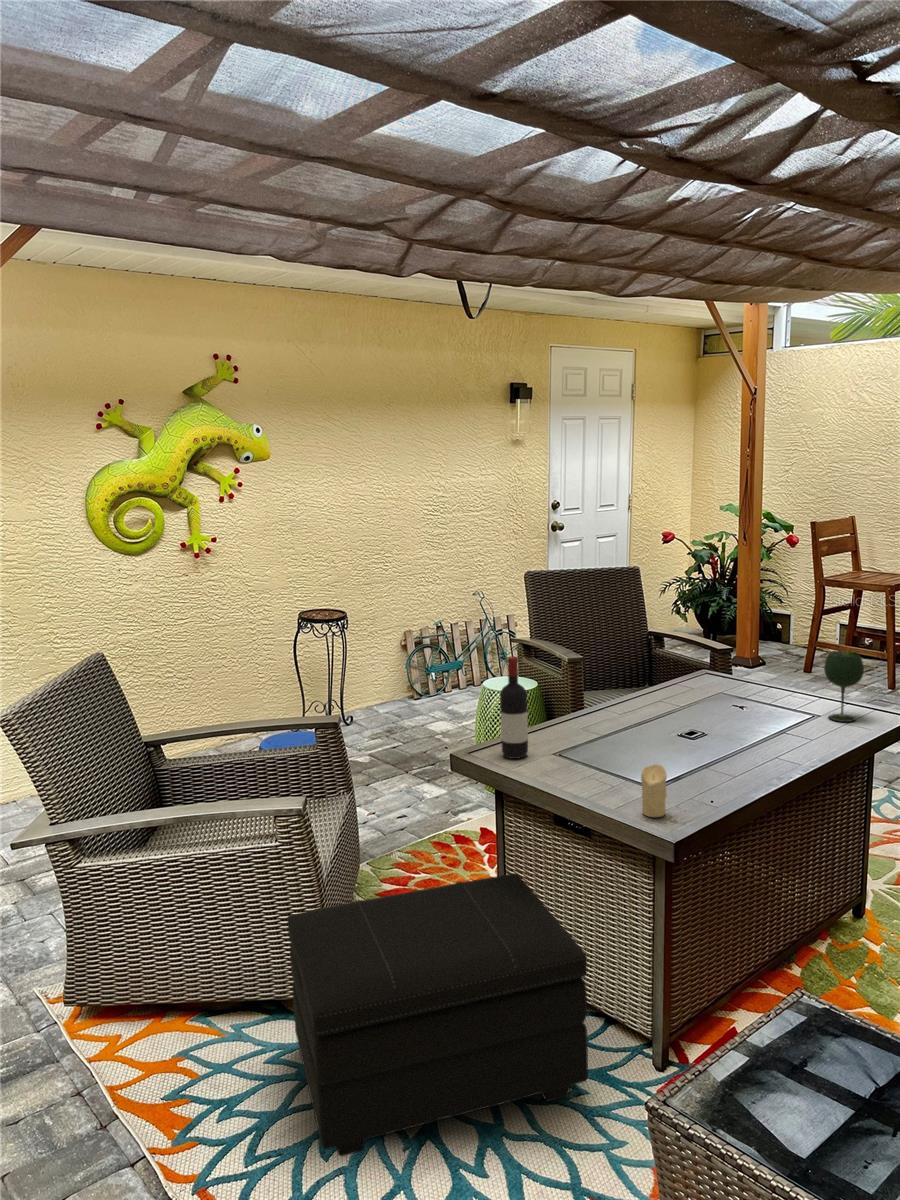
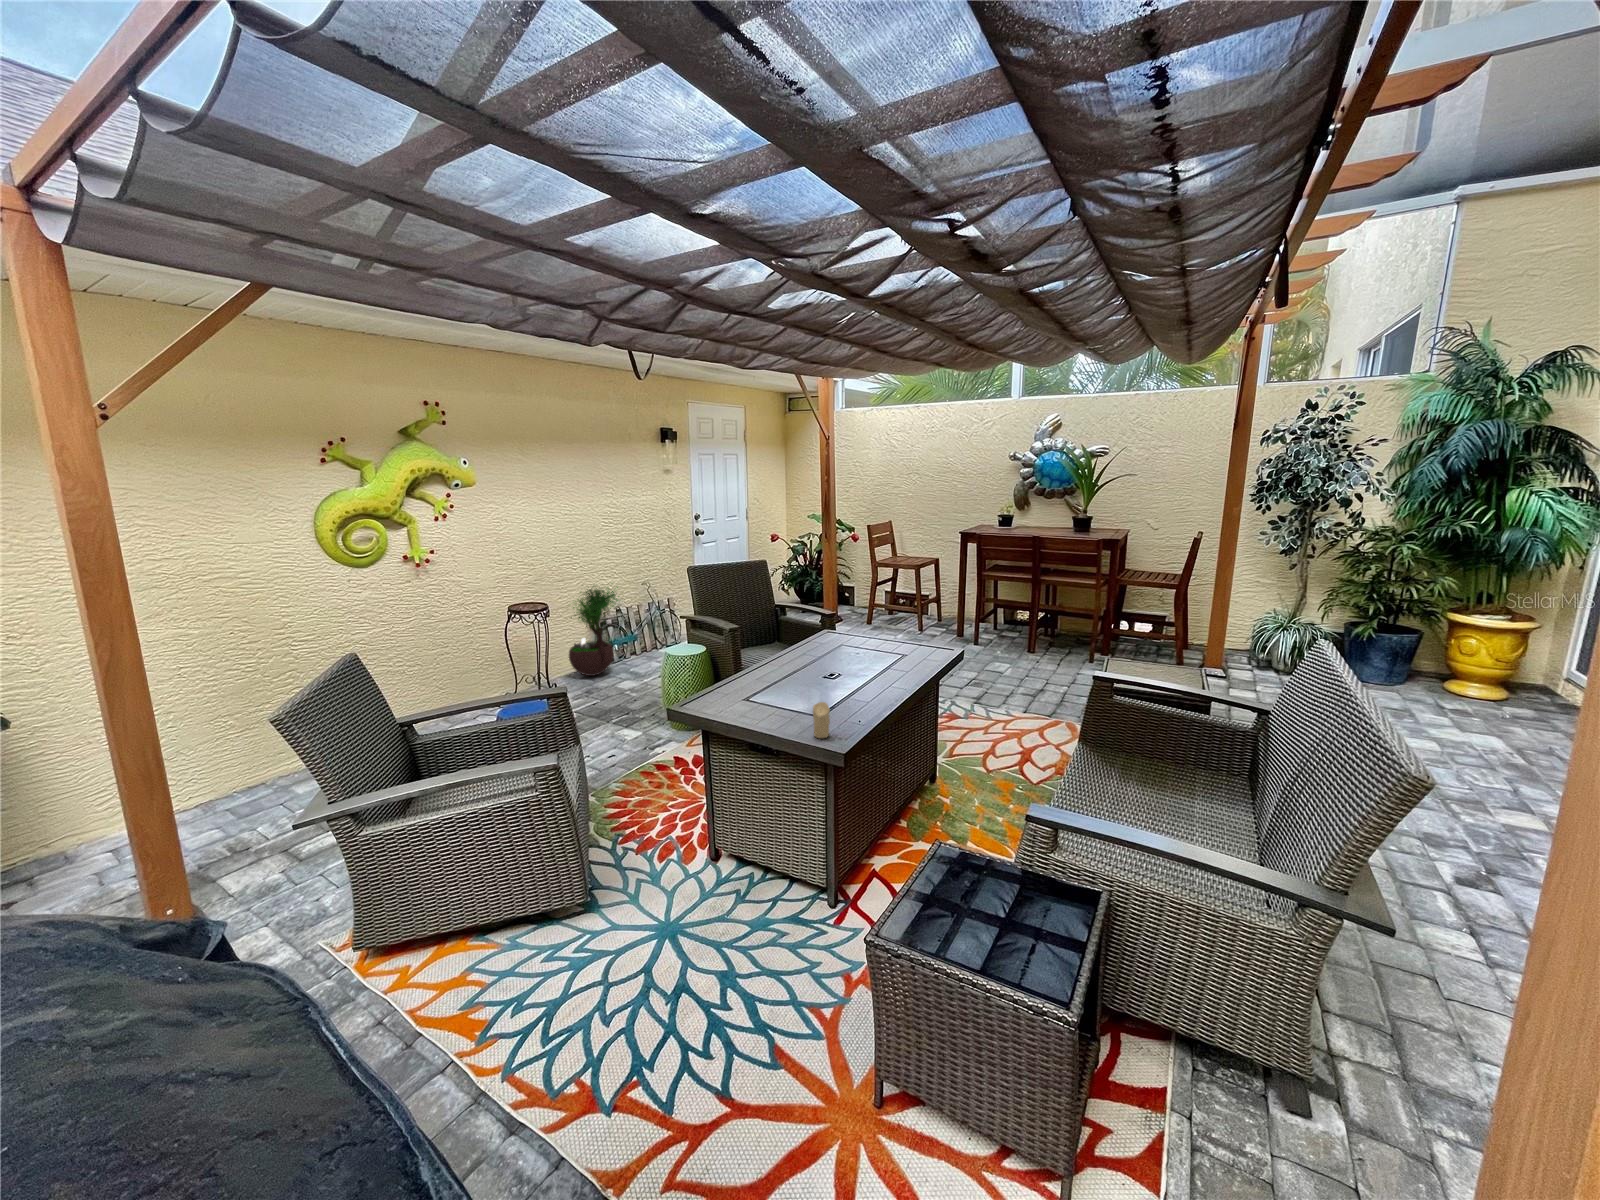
potted tree: none [370,583,442,712] -> present [569,587,618,676]
wine glass: present [824,651,864,722] -> none [906,614,930,660]
wine bottle: present [500,657,528,759] -> none [701,633,723,707]
footstool: present [287,874,588,1156] -> none [554,789,789,1021]

